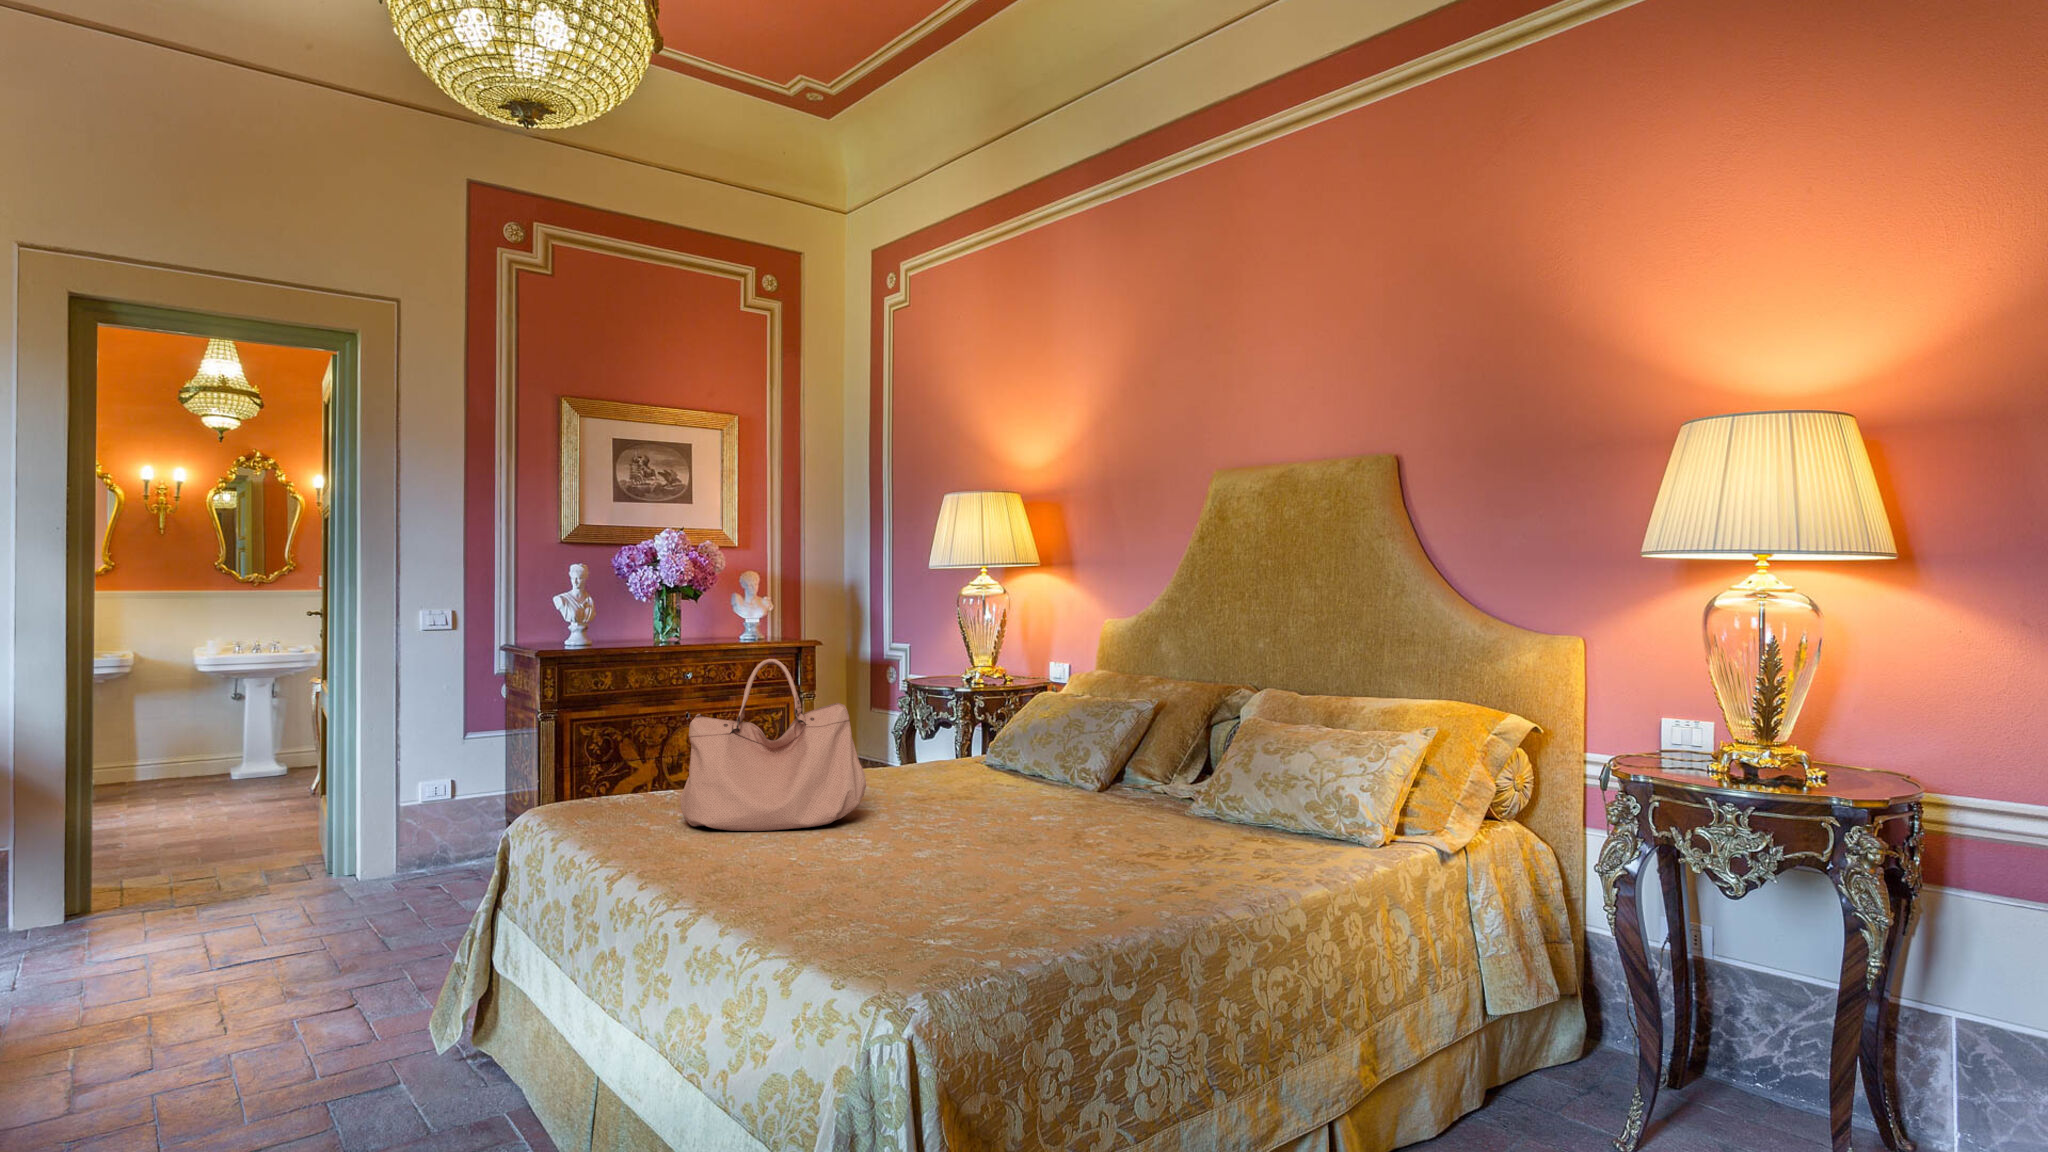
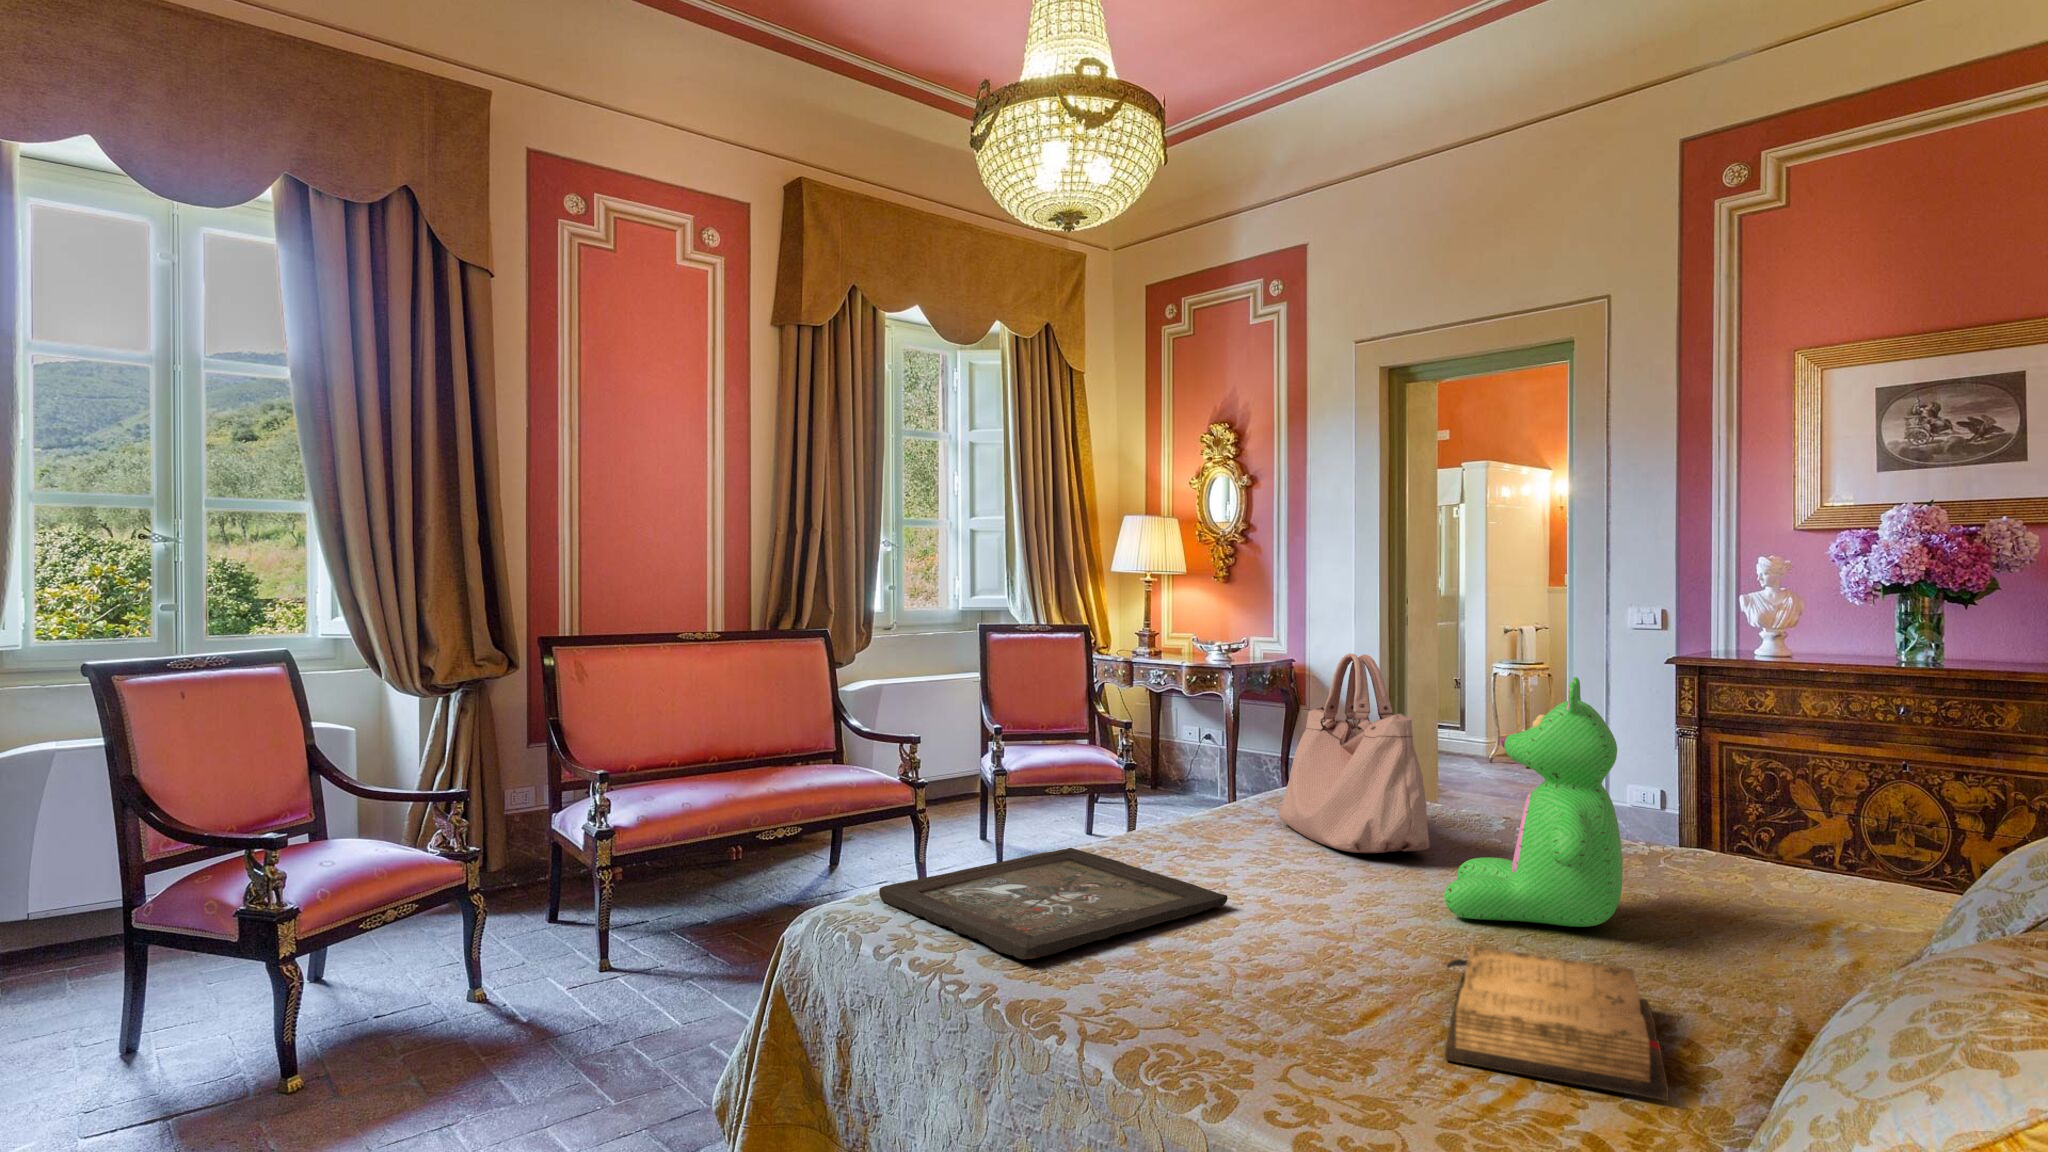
teddy bear: none [923,657,1053,827] -> present [1444,677,1623,927]
diary: none [1094,804,1245,859] -> present [1445,947,1669,1101]
tray: none [770,857,1085,966] -> present [879,848,1228,959]

